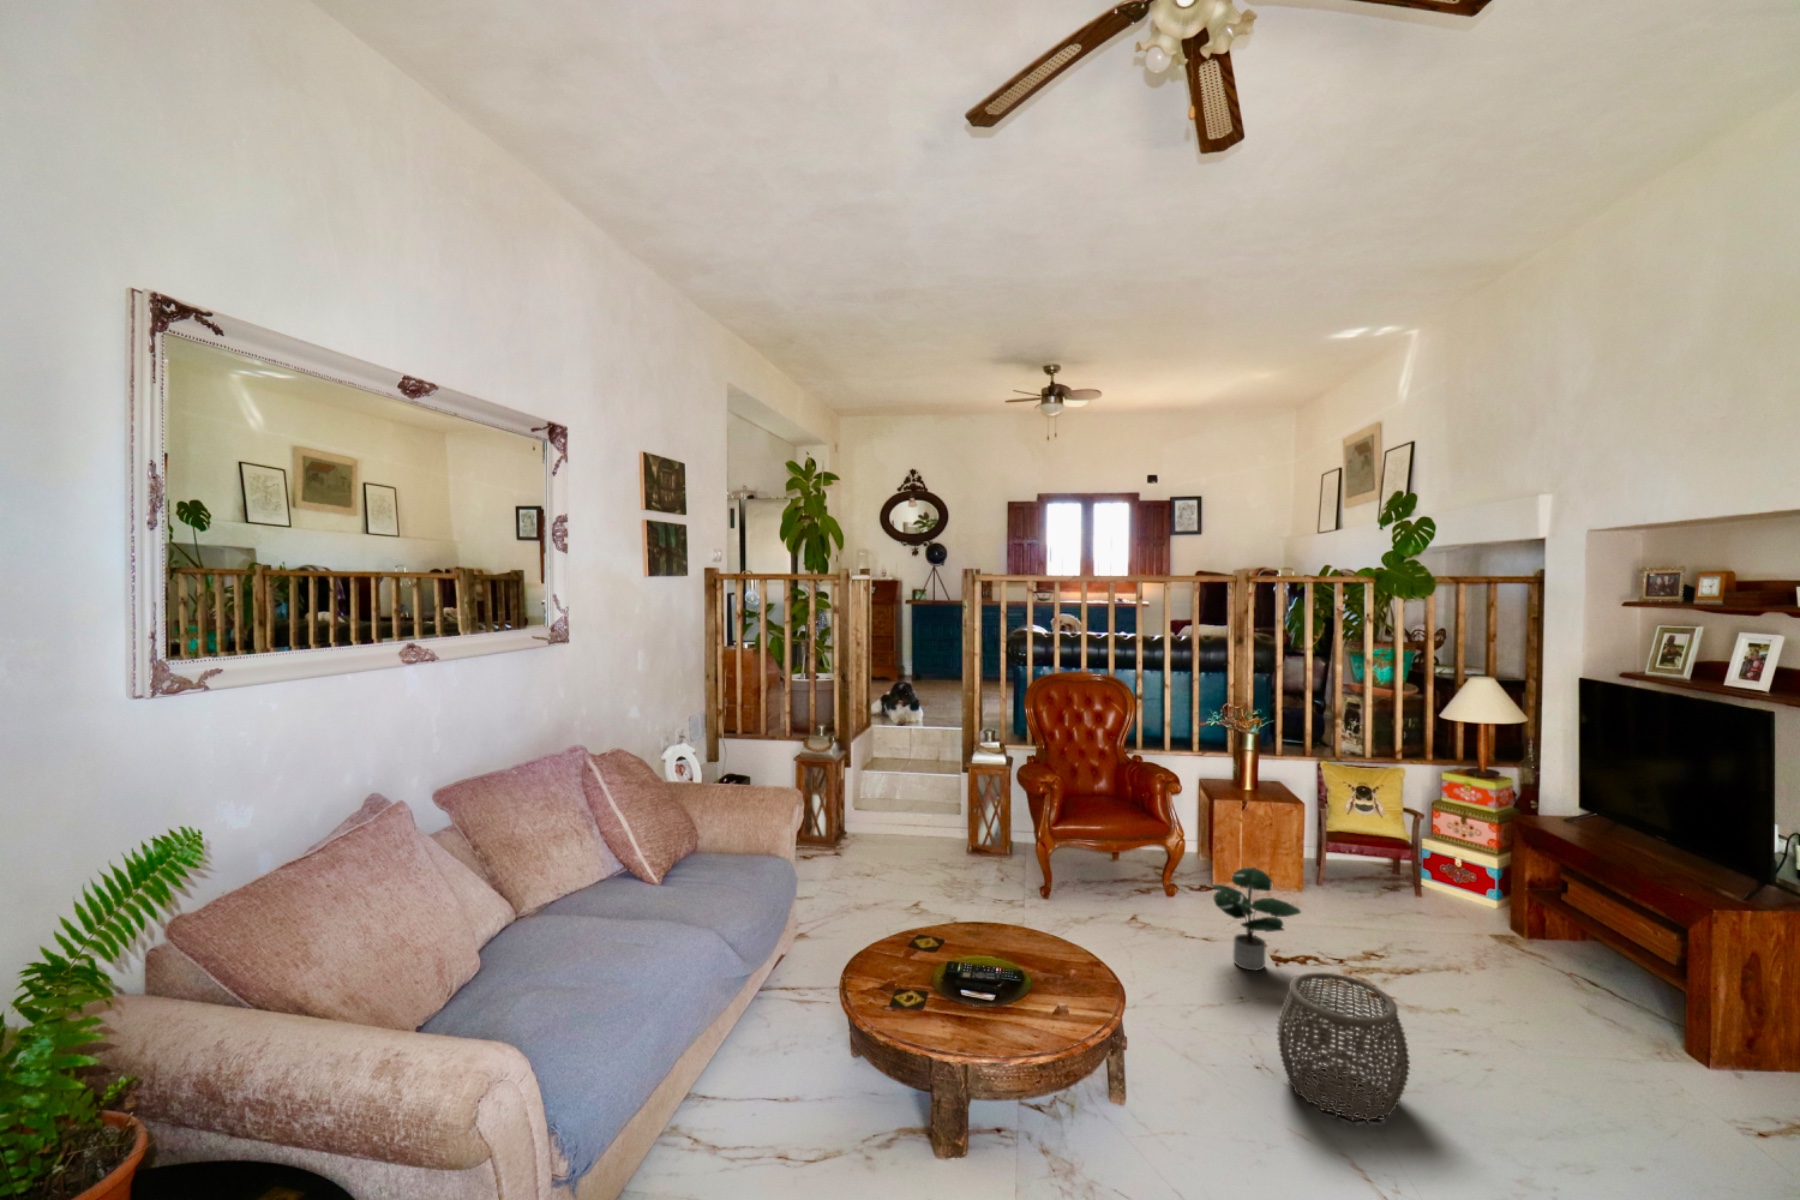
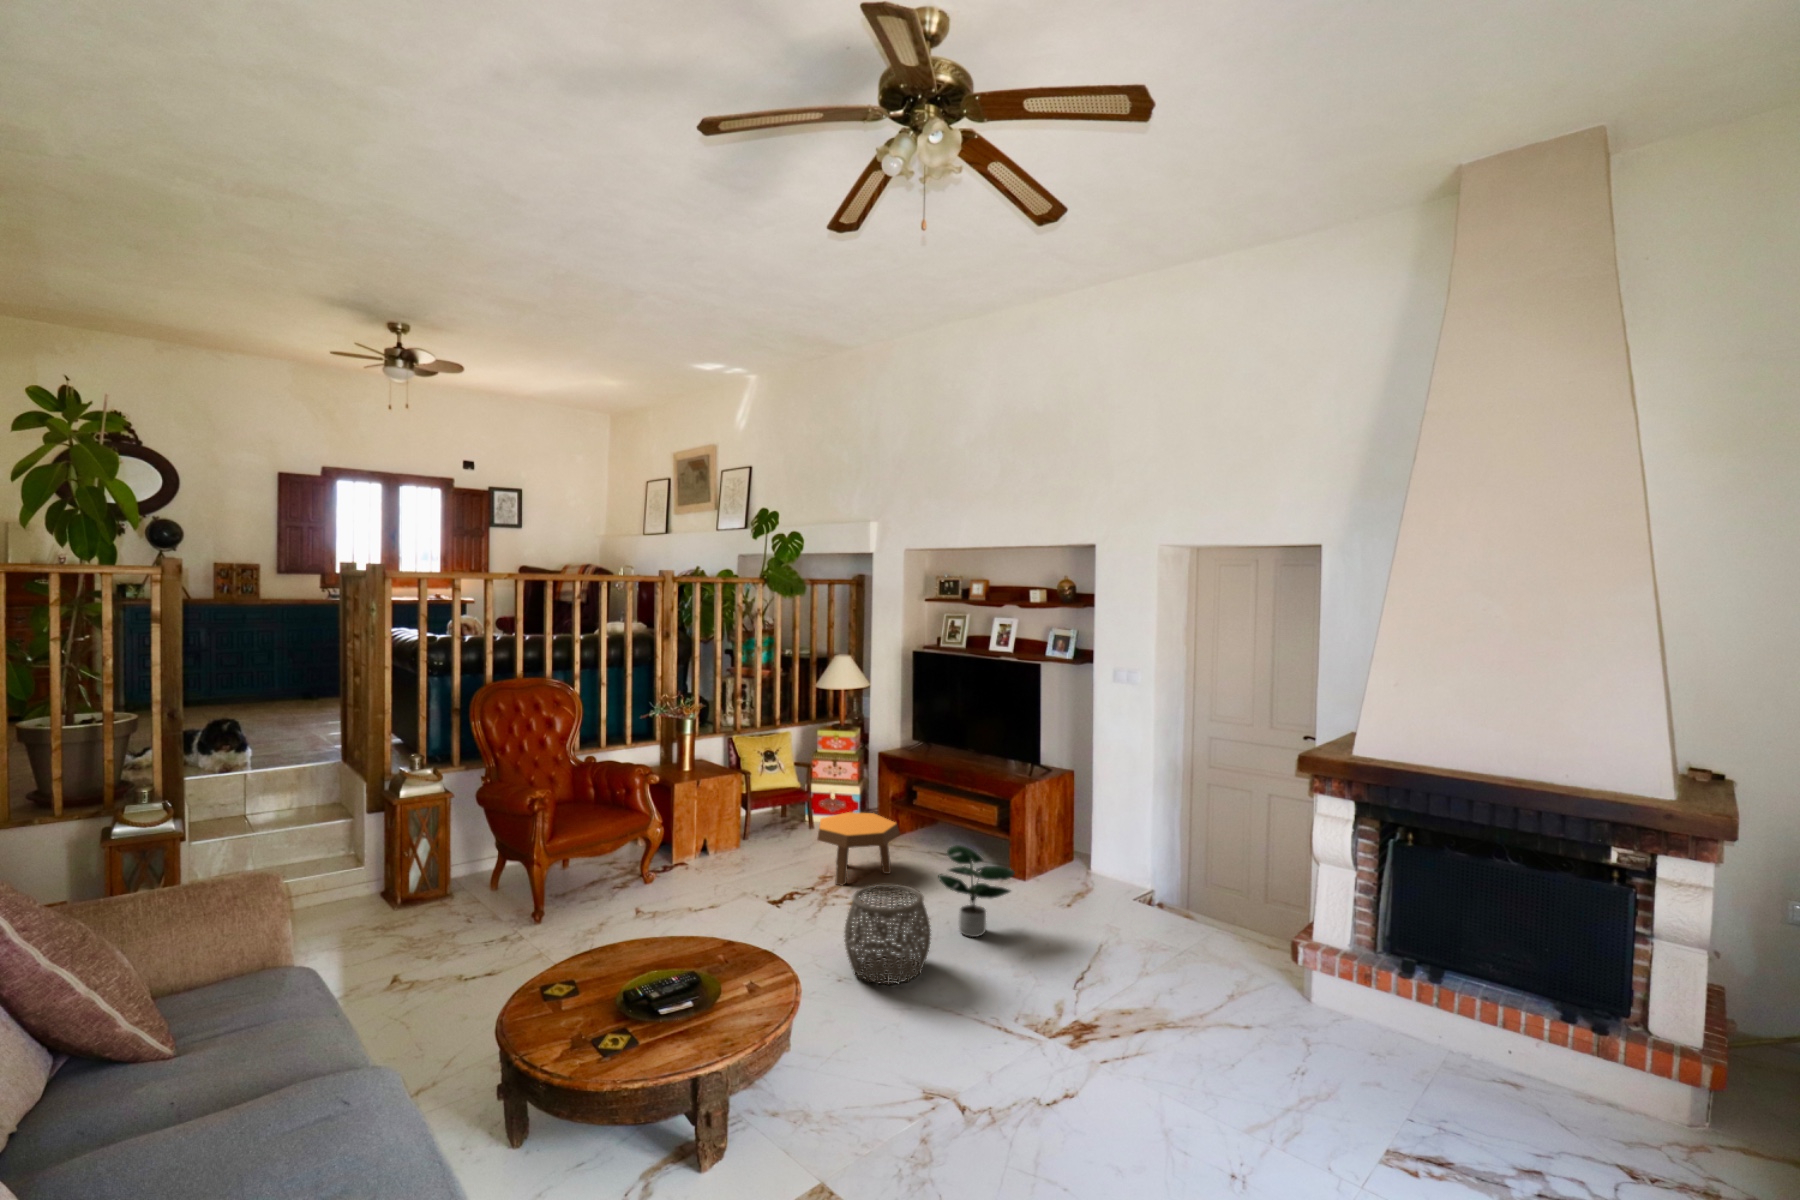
potted plant: present [1212,868,1301,970] -> present [938,845,1015,937]
footstool: none [1363,879,1497,983] -> present [817,812,900,885]

